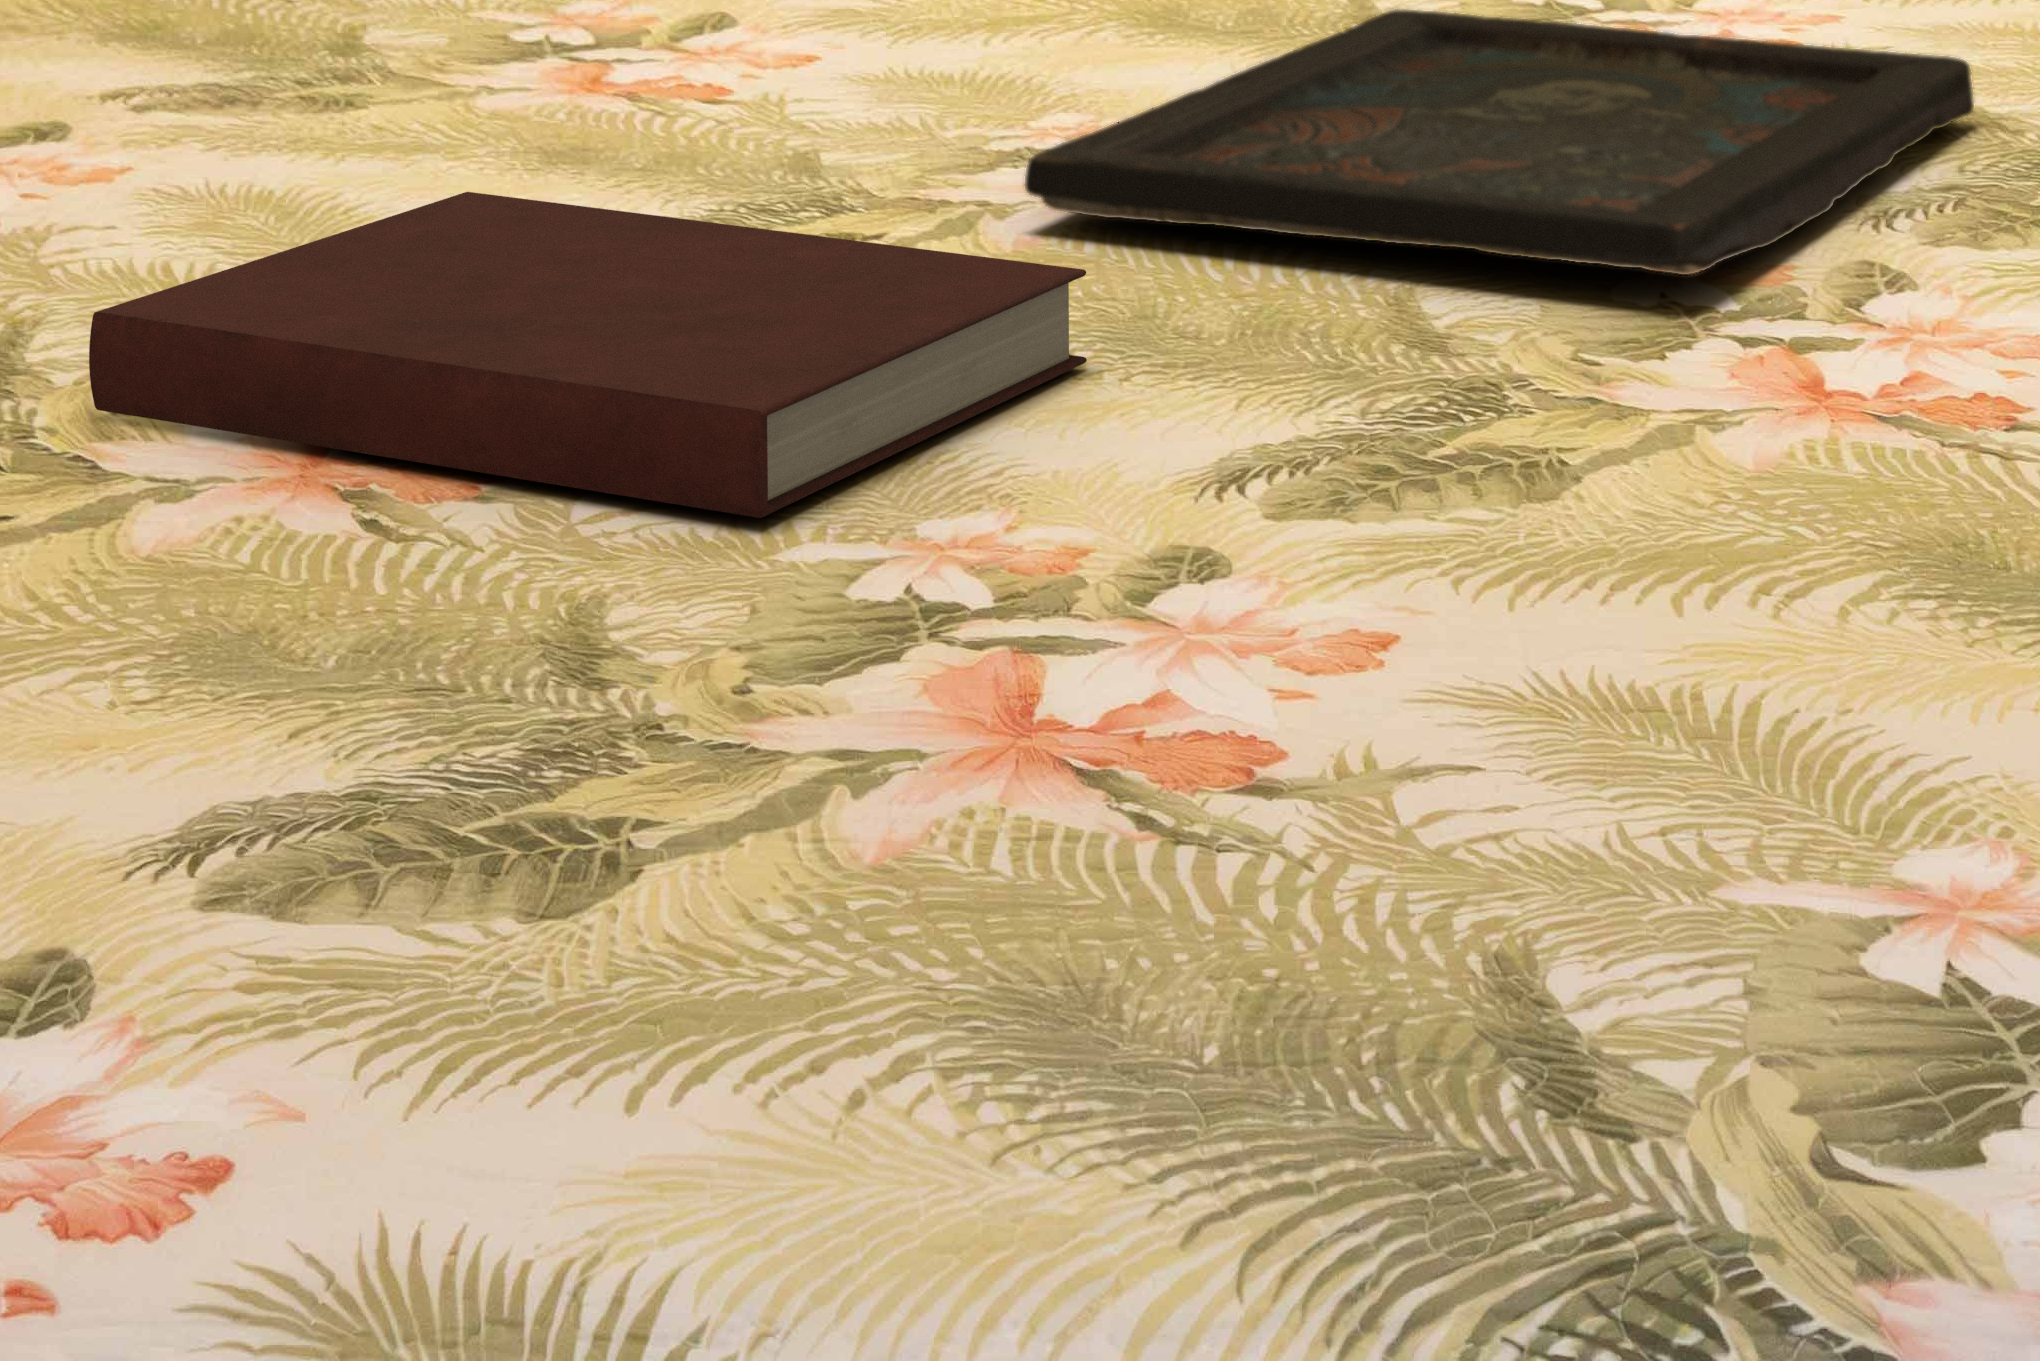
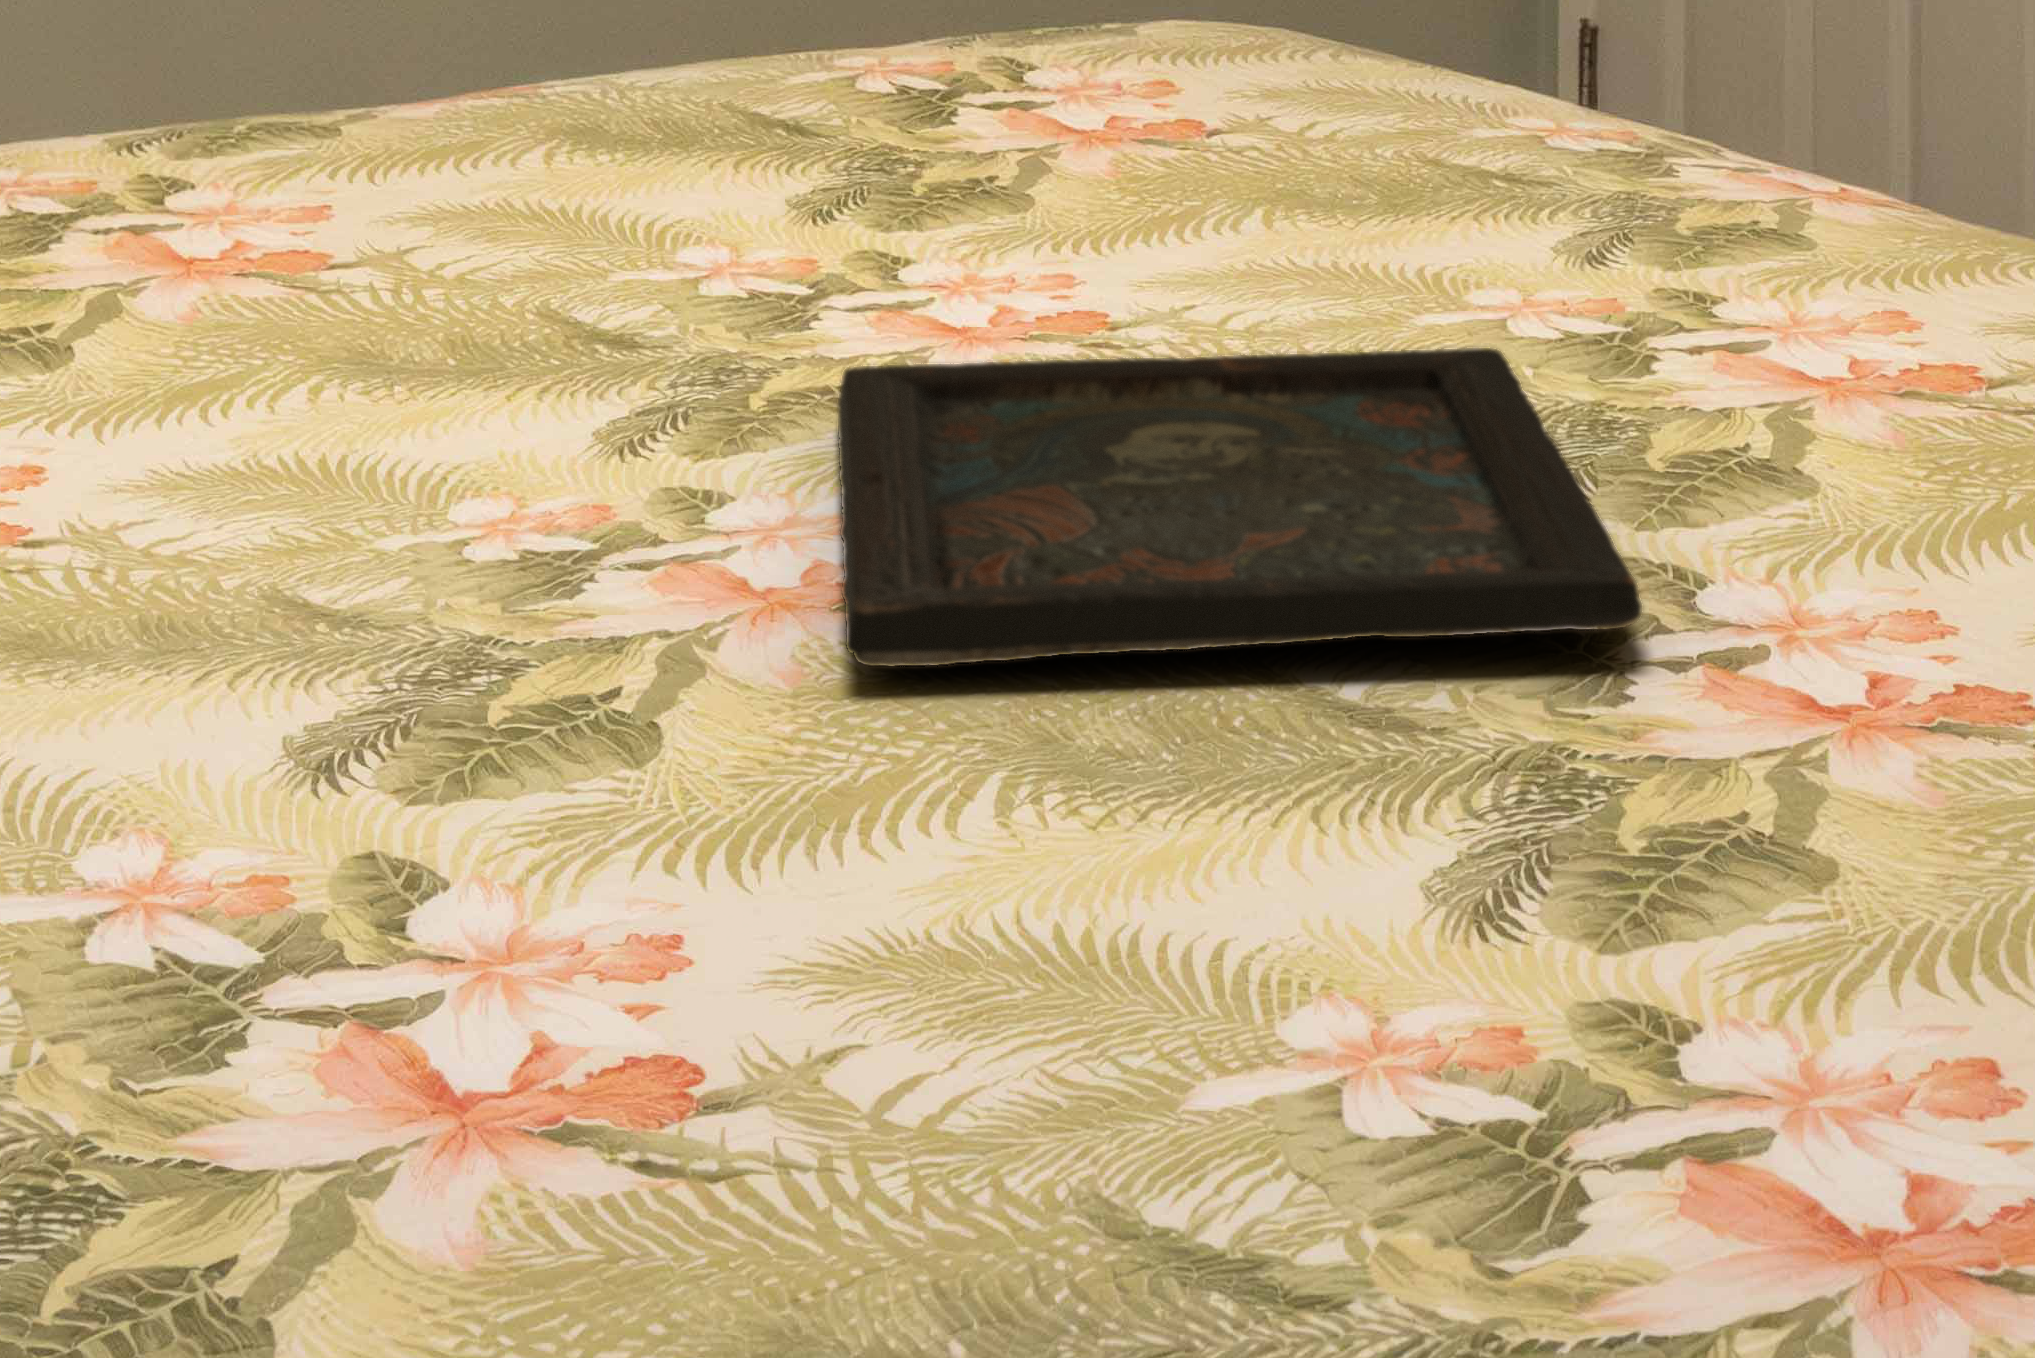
notebook: present [89,192,1087,518] -> none [238,736,1253,1141]

